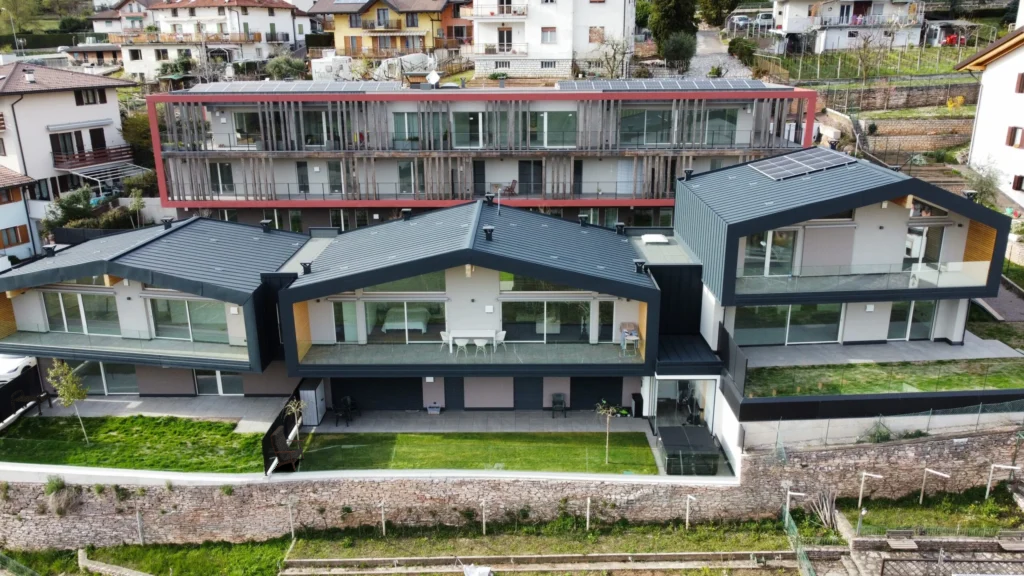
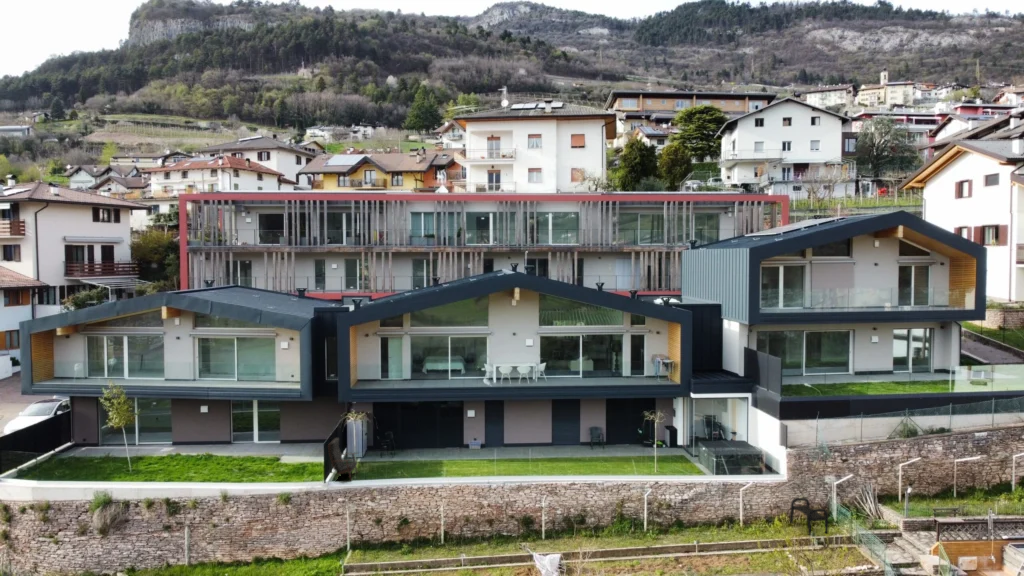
bench: present [11,390,52,415] -> present [790,498,828,534]

